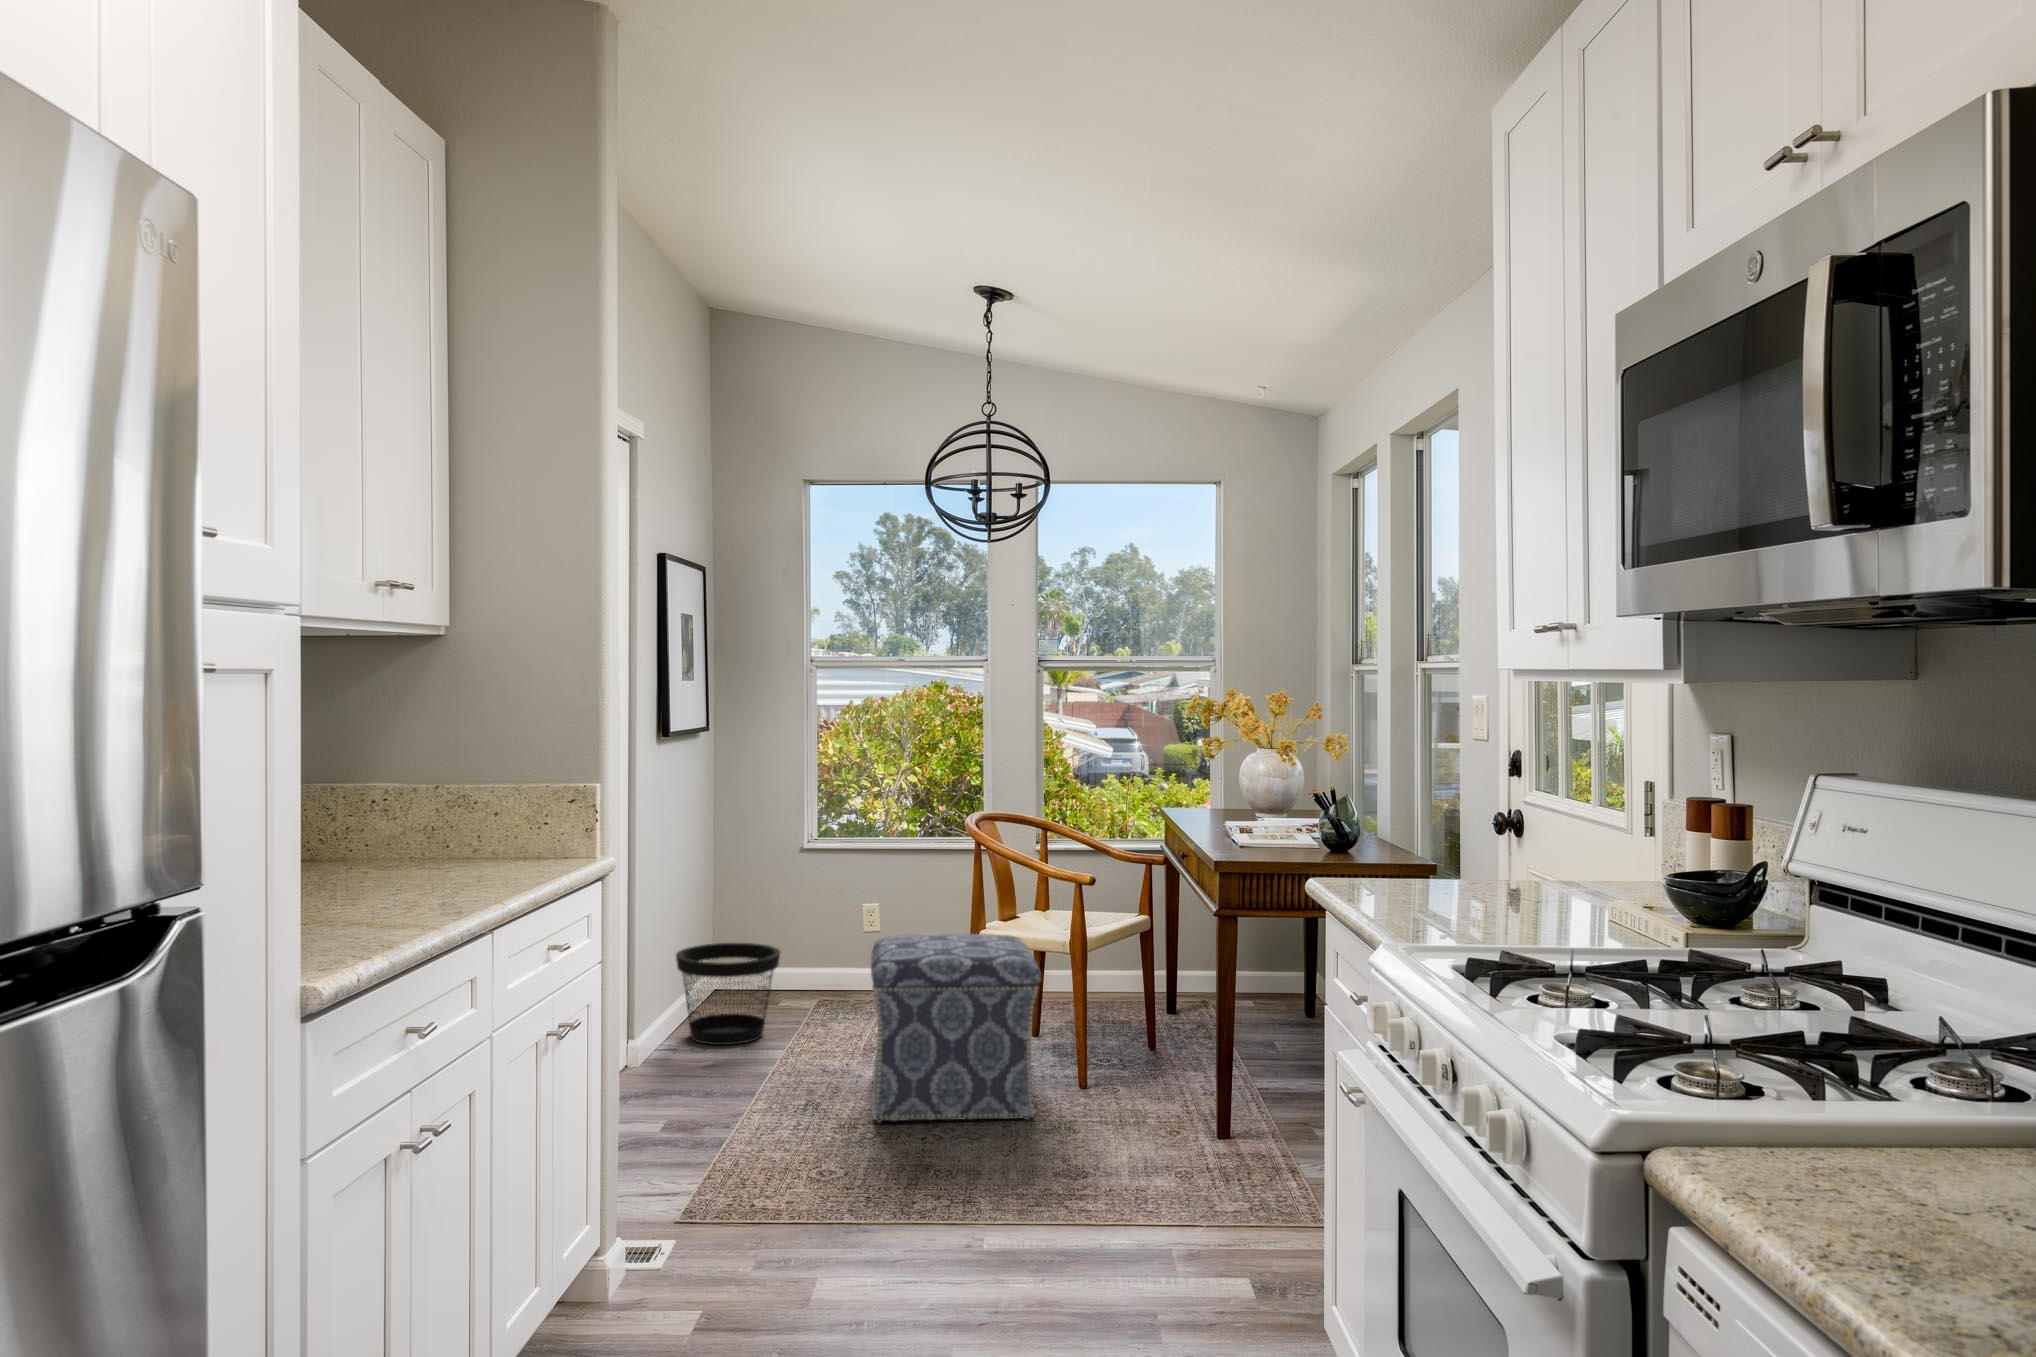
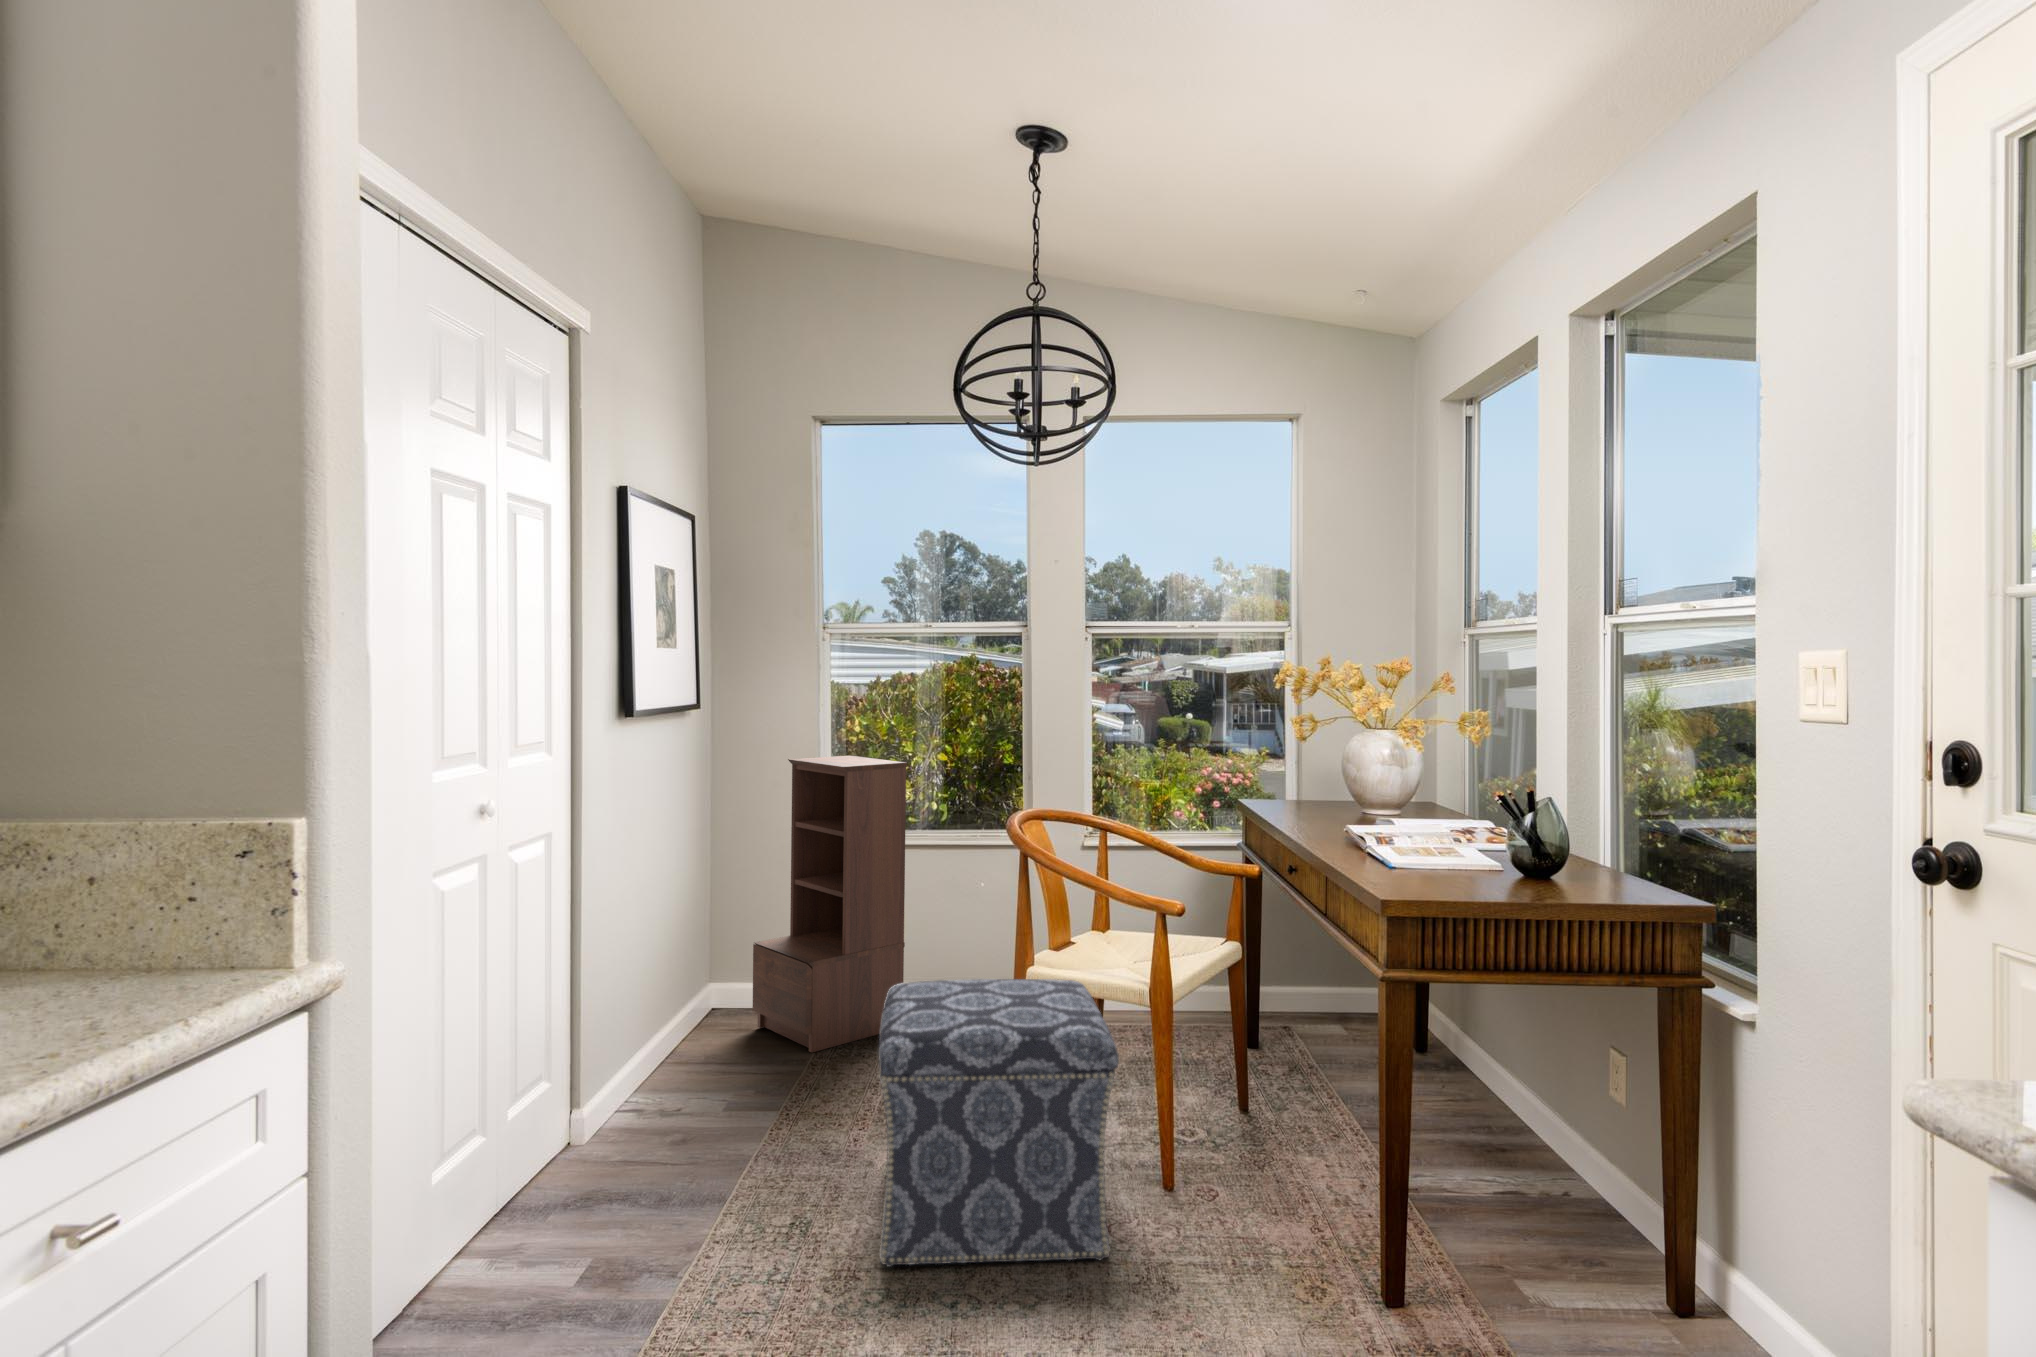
bookshelf: none [751,773,882,1016] -> present [753,756,907,1052]
wastebasket: present [676,943,780,1045] -> none [645,966,779,1104]

